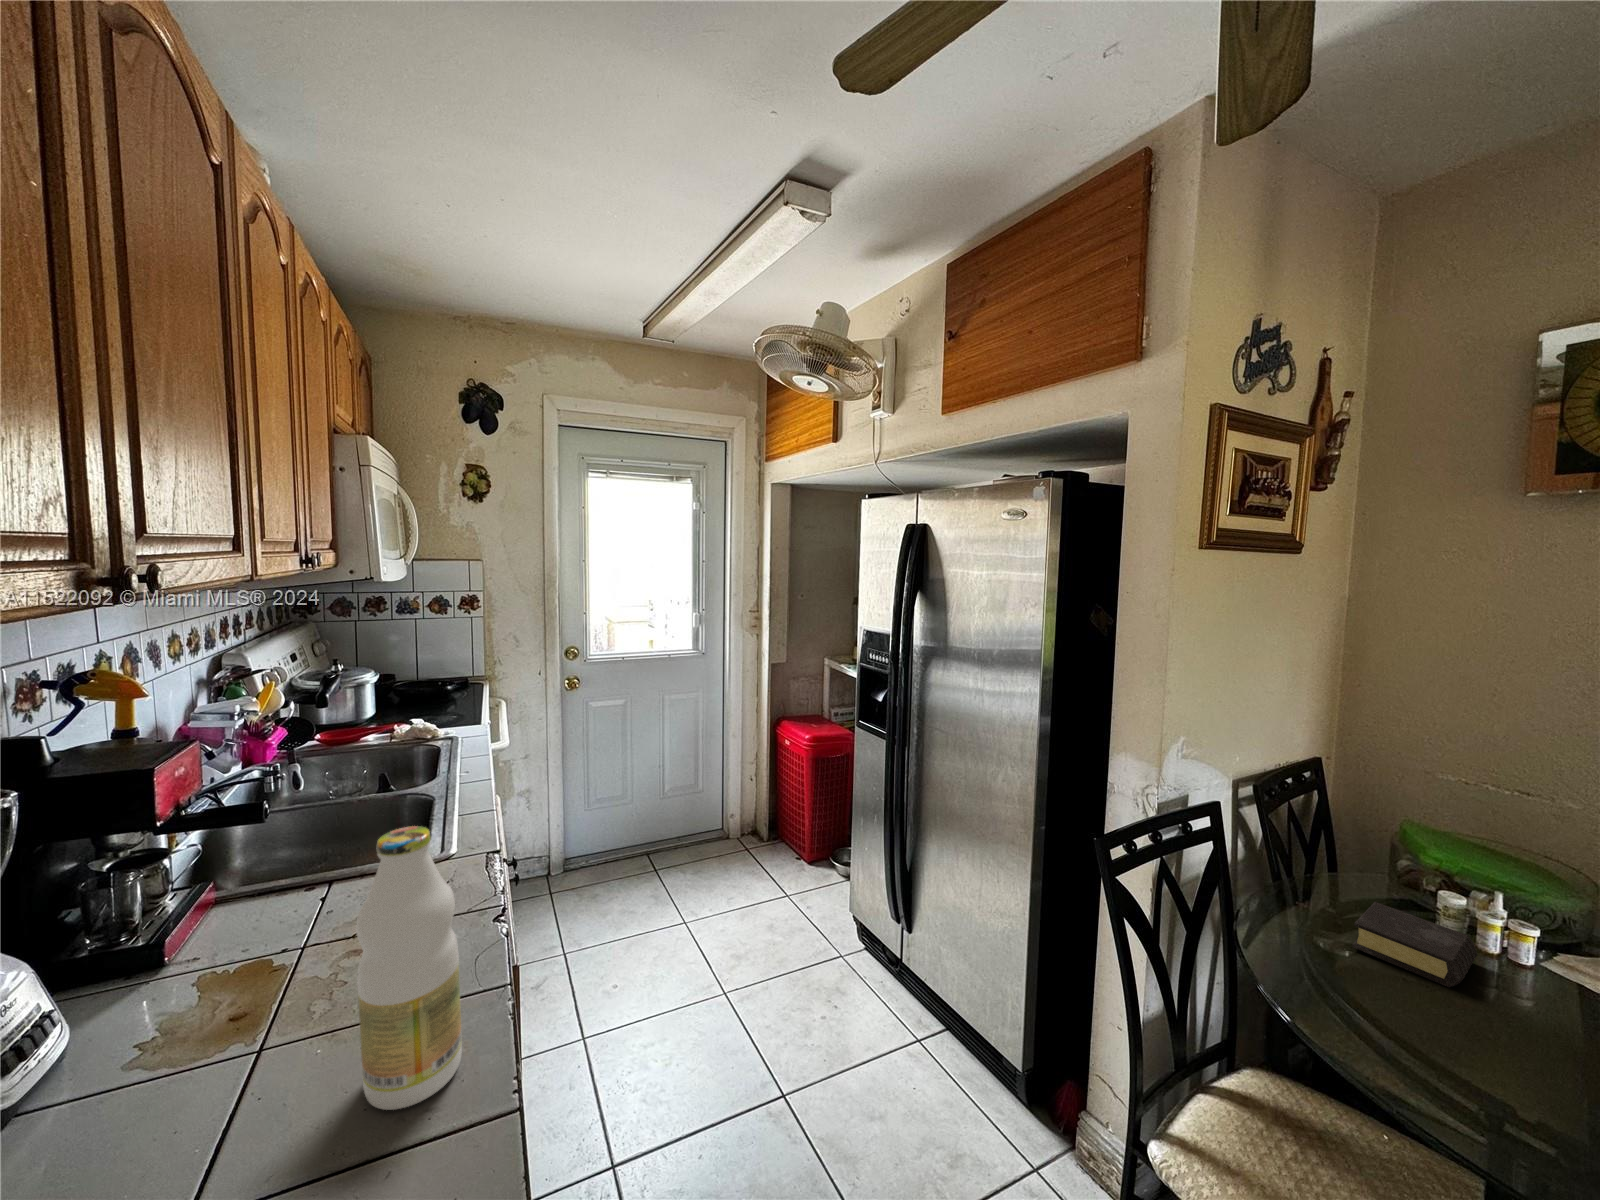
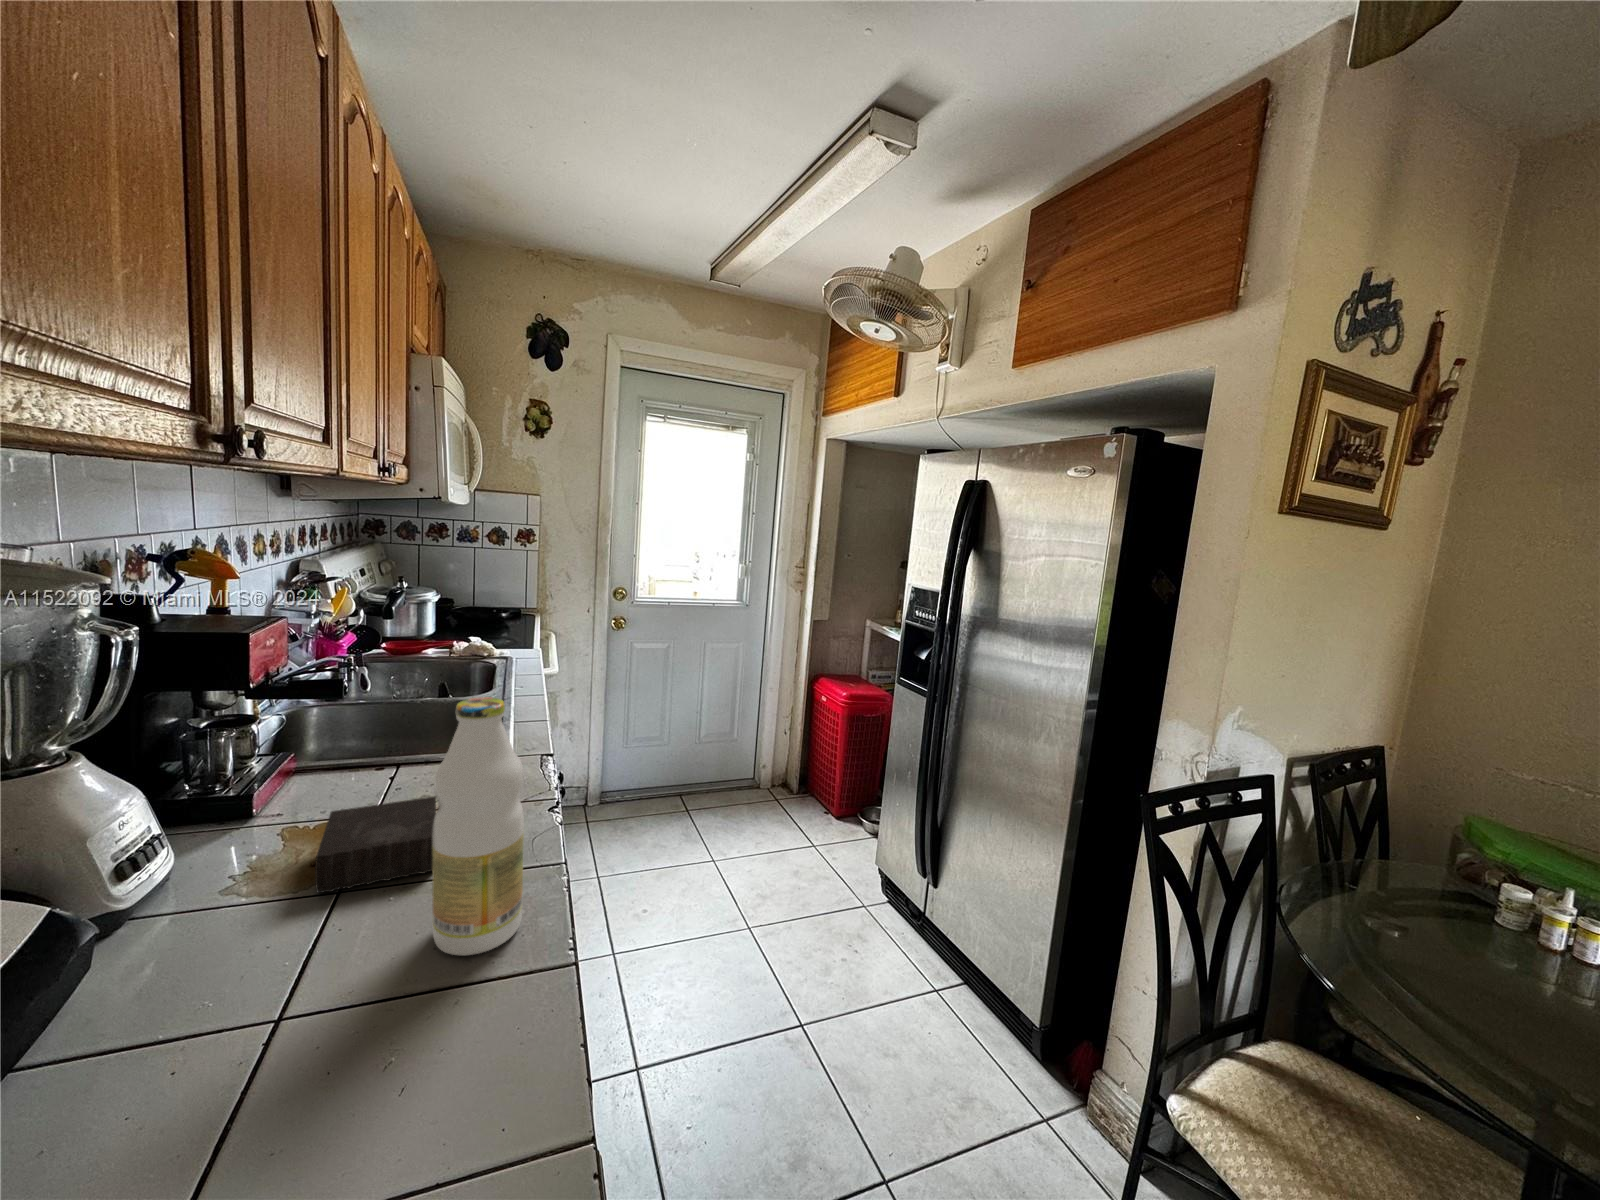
book: present [1352,902,1477,987] -> present [315,796,436,893]

